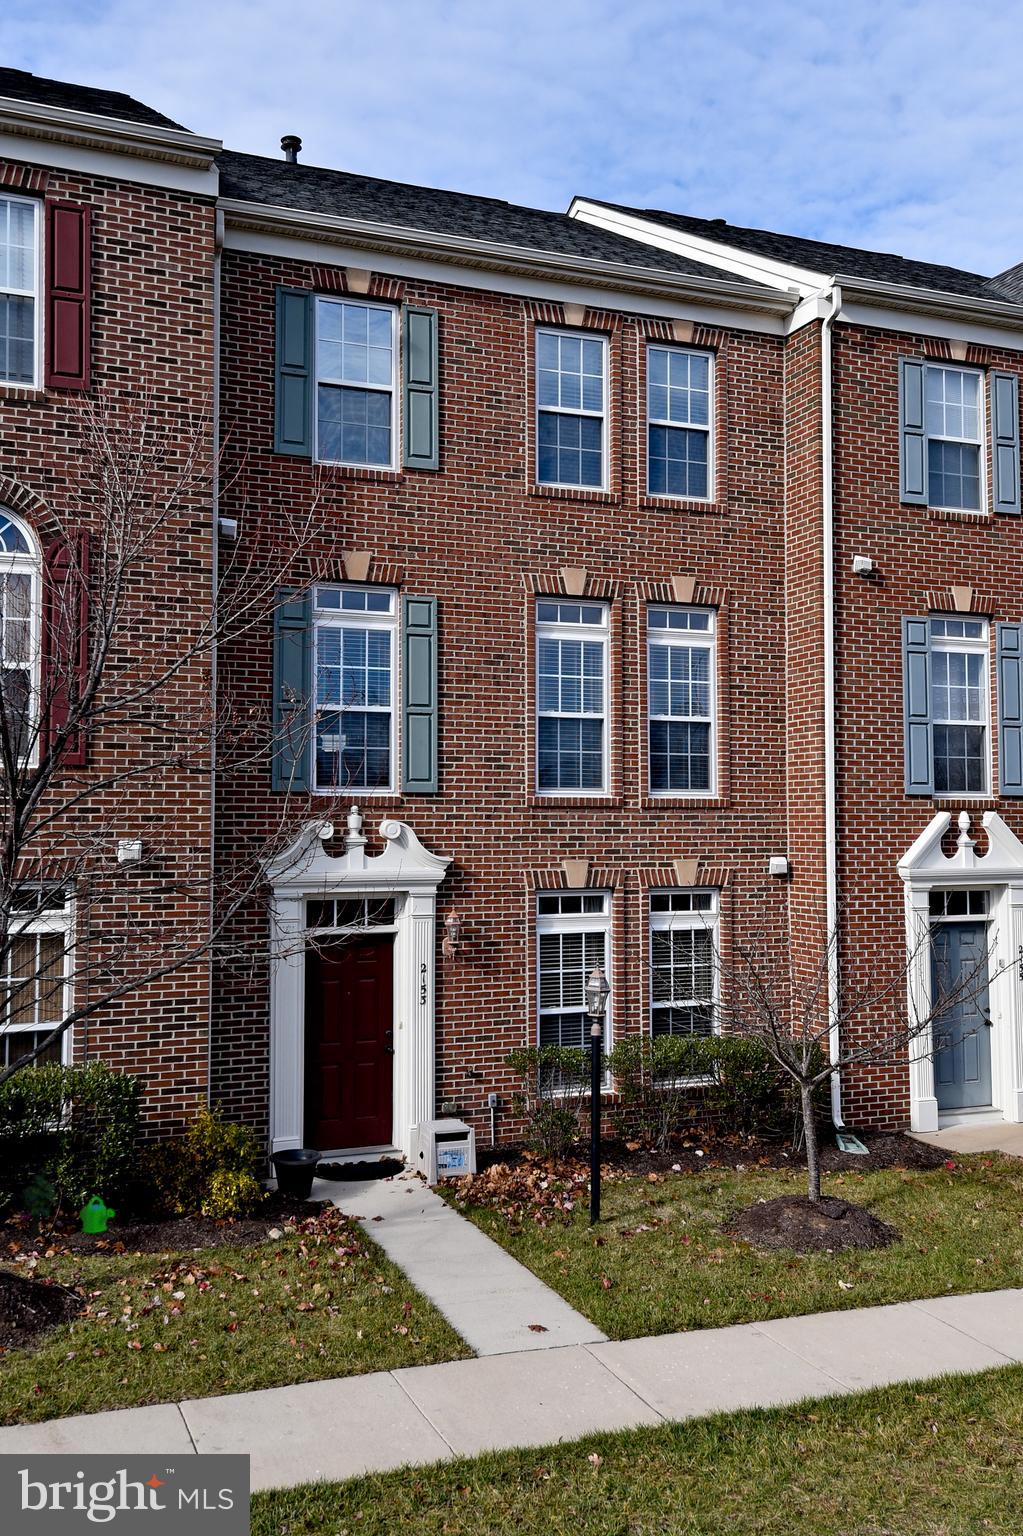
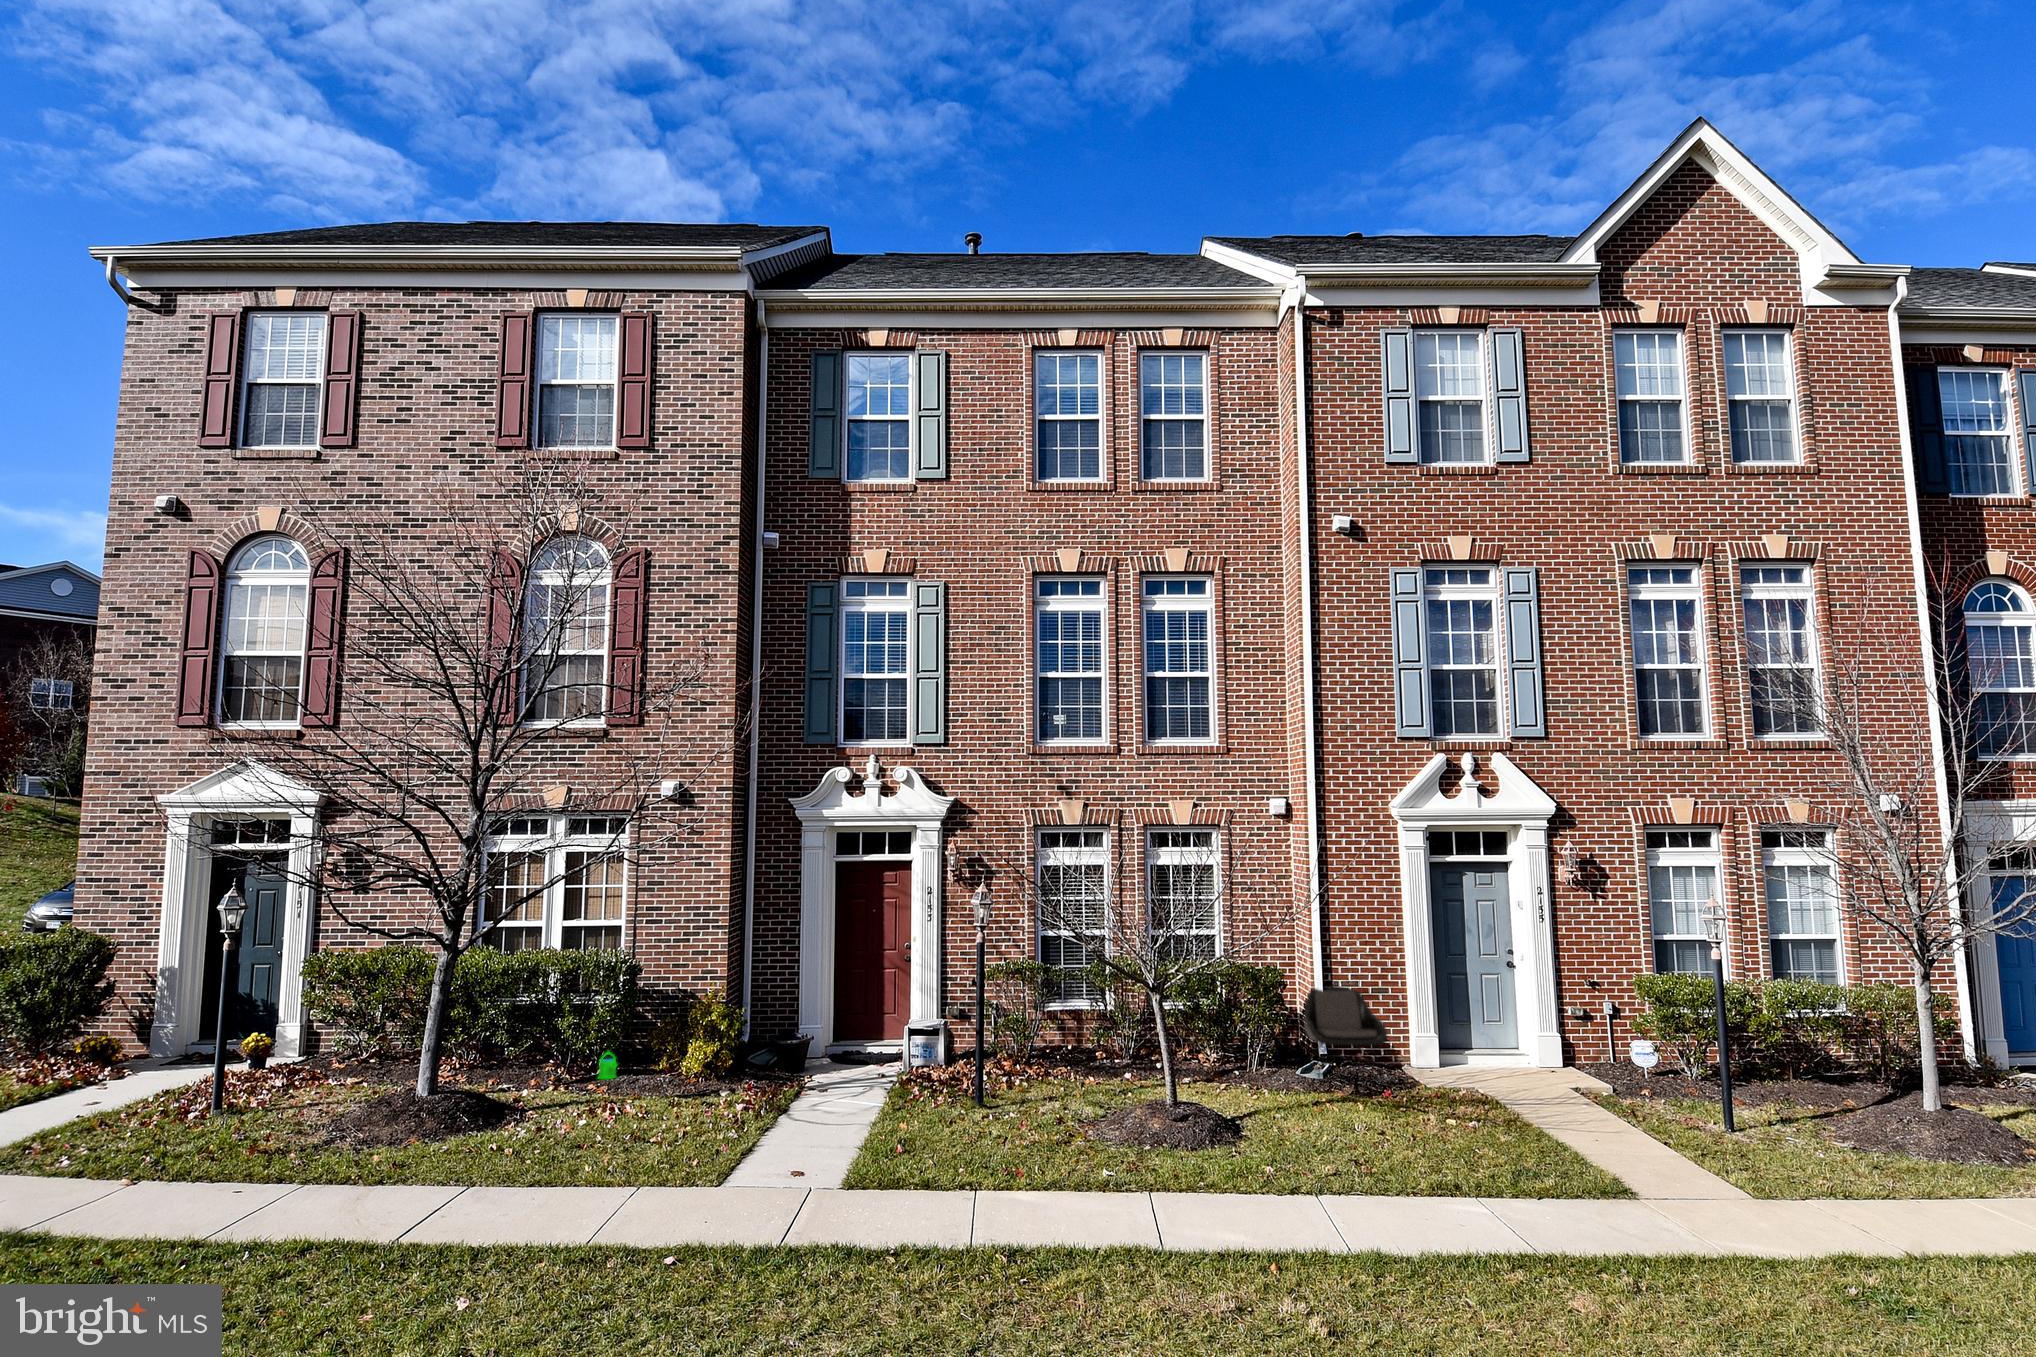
lounge chair: none [823,1053,920,1154] -> present [1304,986,1387,1083]
decorative plant: present [18,1168,57,1237] -> none [551,1026,582,1078]

